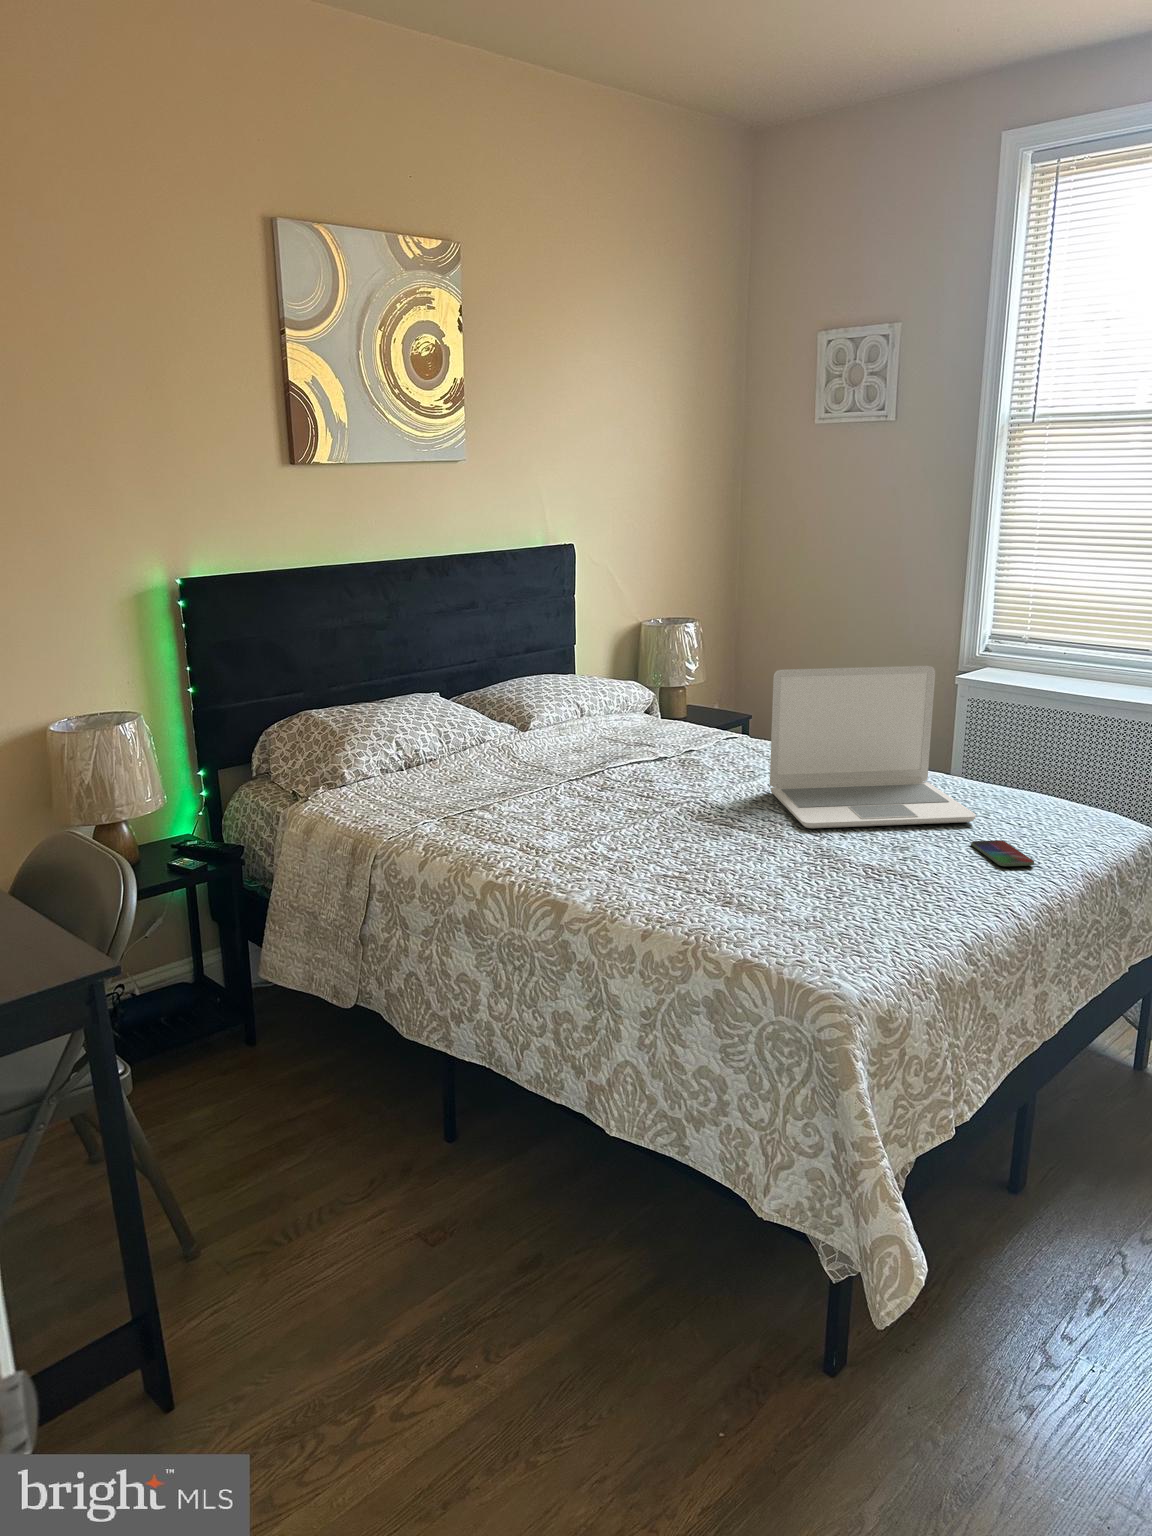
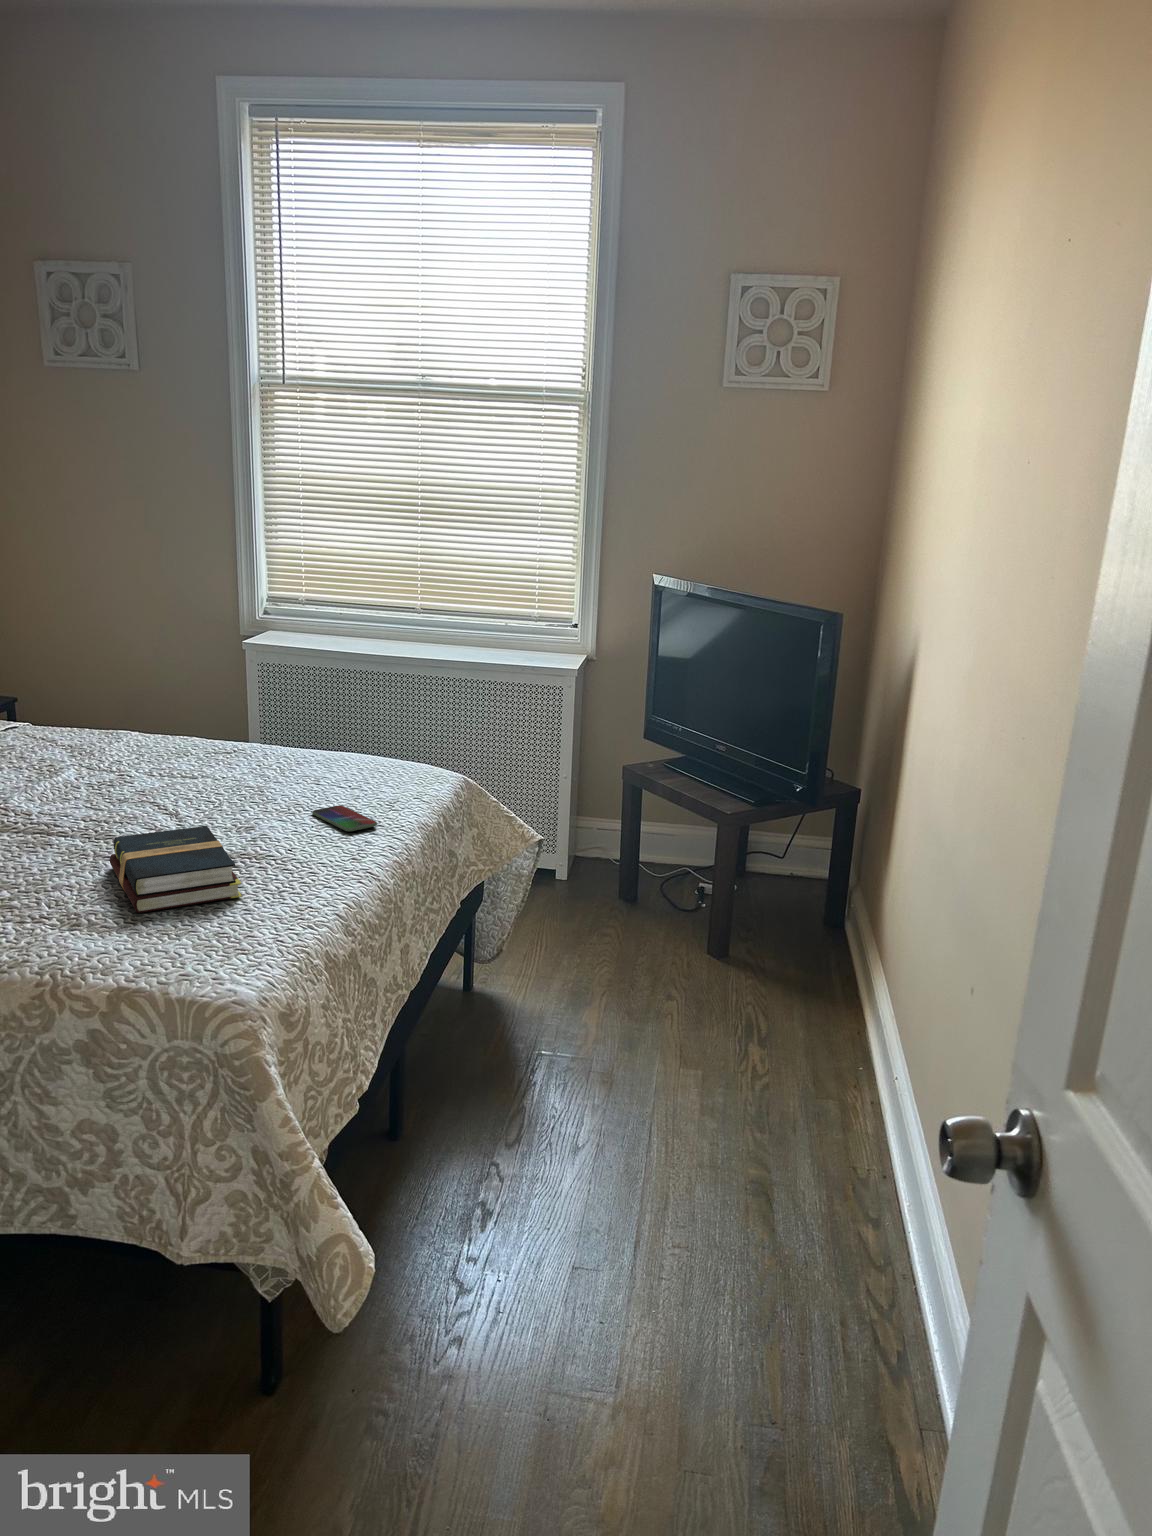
laptop: present [770,666,976,828] -> none [69,634,309,822]
hardback book: none [771,836,877,907] -> present [110,826,242,913]

